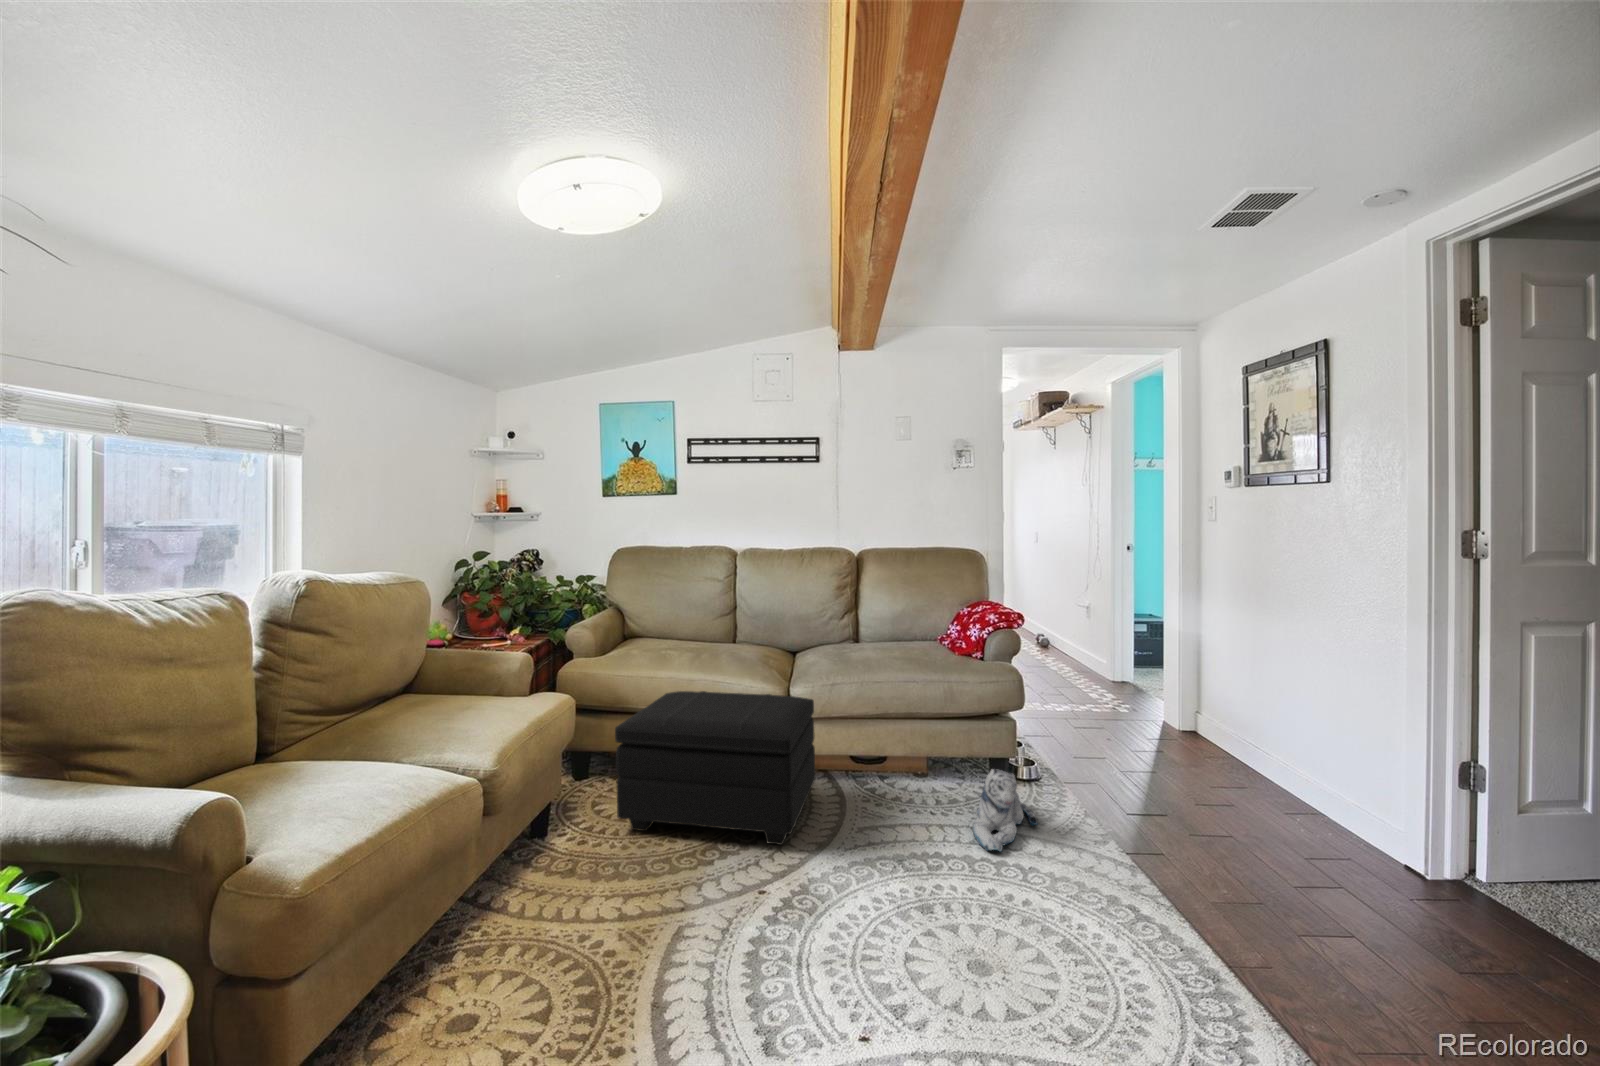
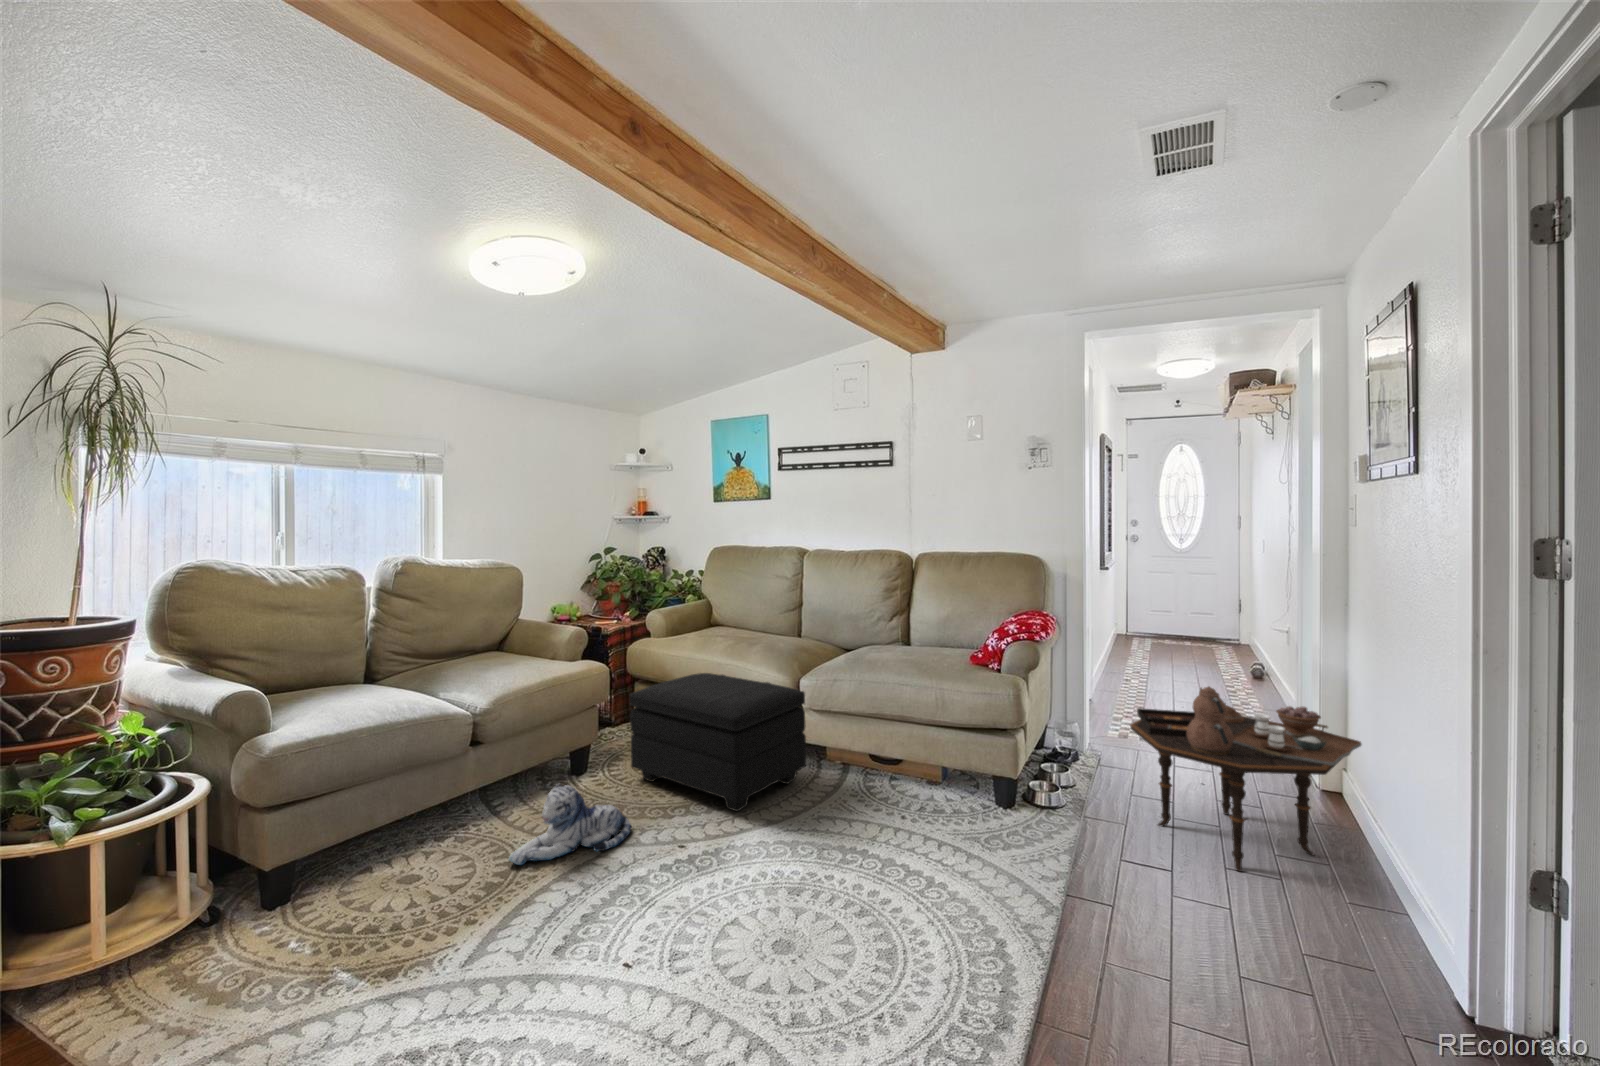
side table: none [1094,654,1270,804] -> present [1130,687,1361,872]
plush toy: present [973,769,1038,851] -> present [509,784,631,865]

